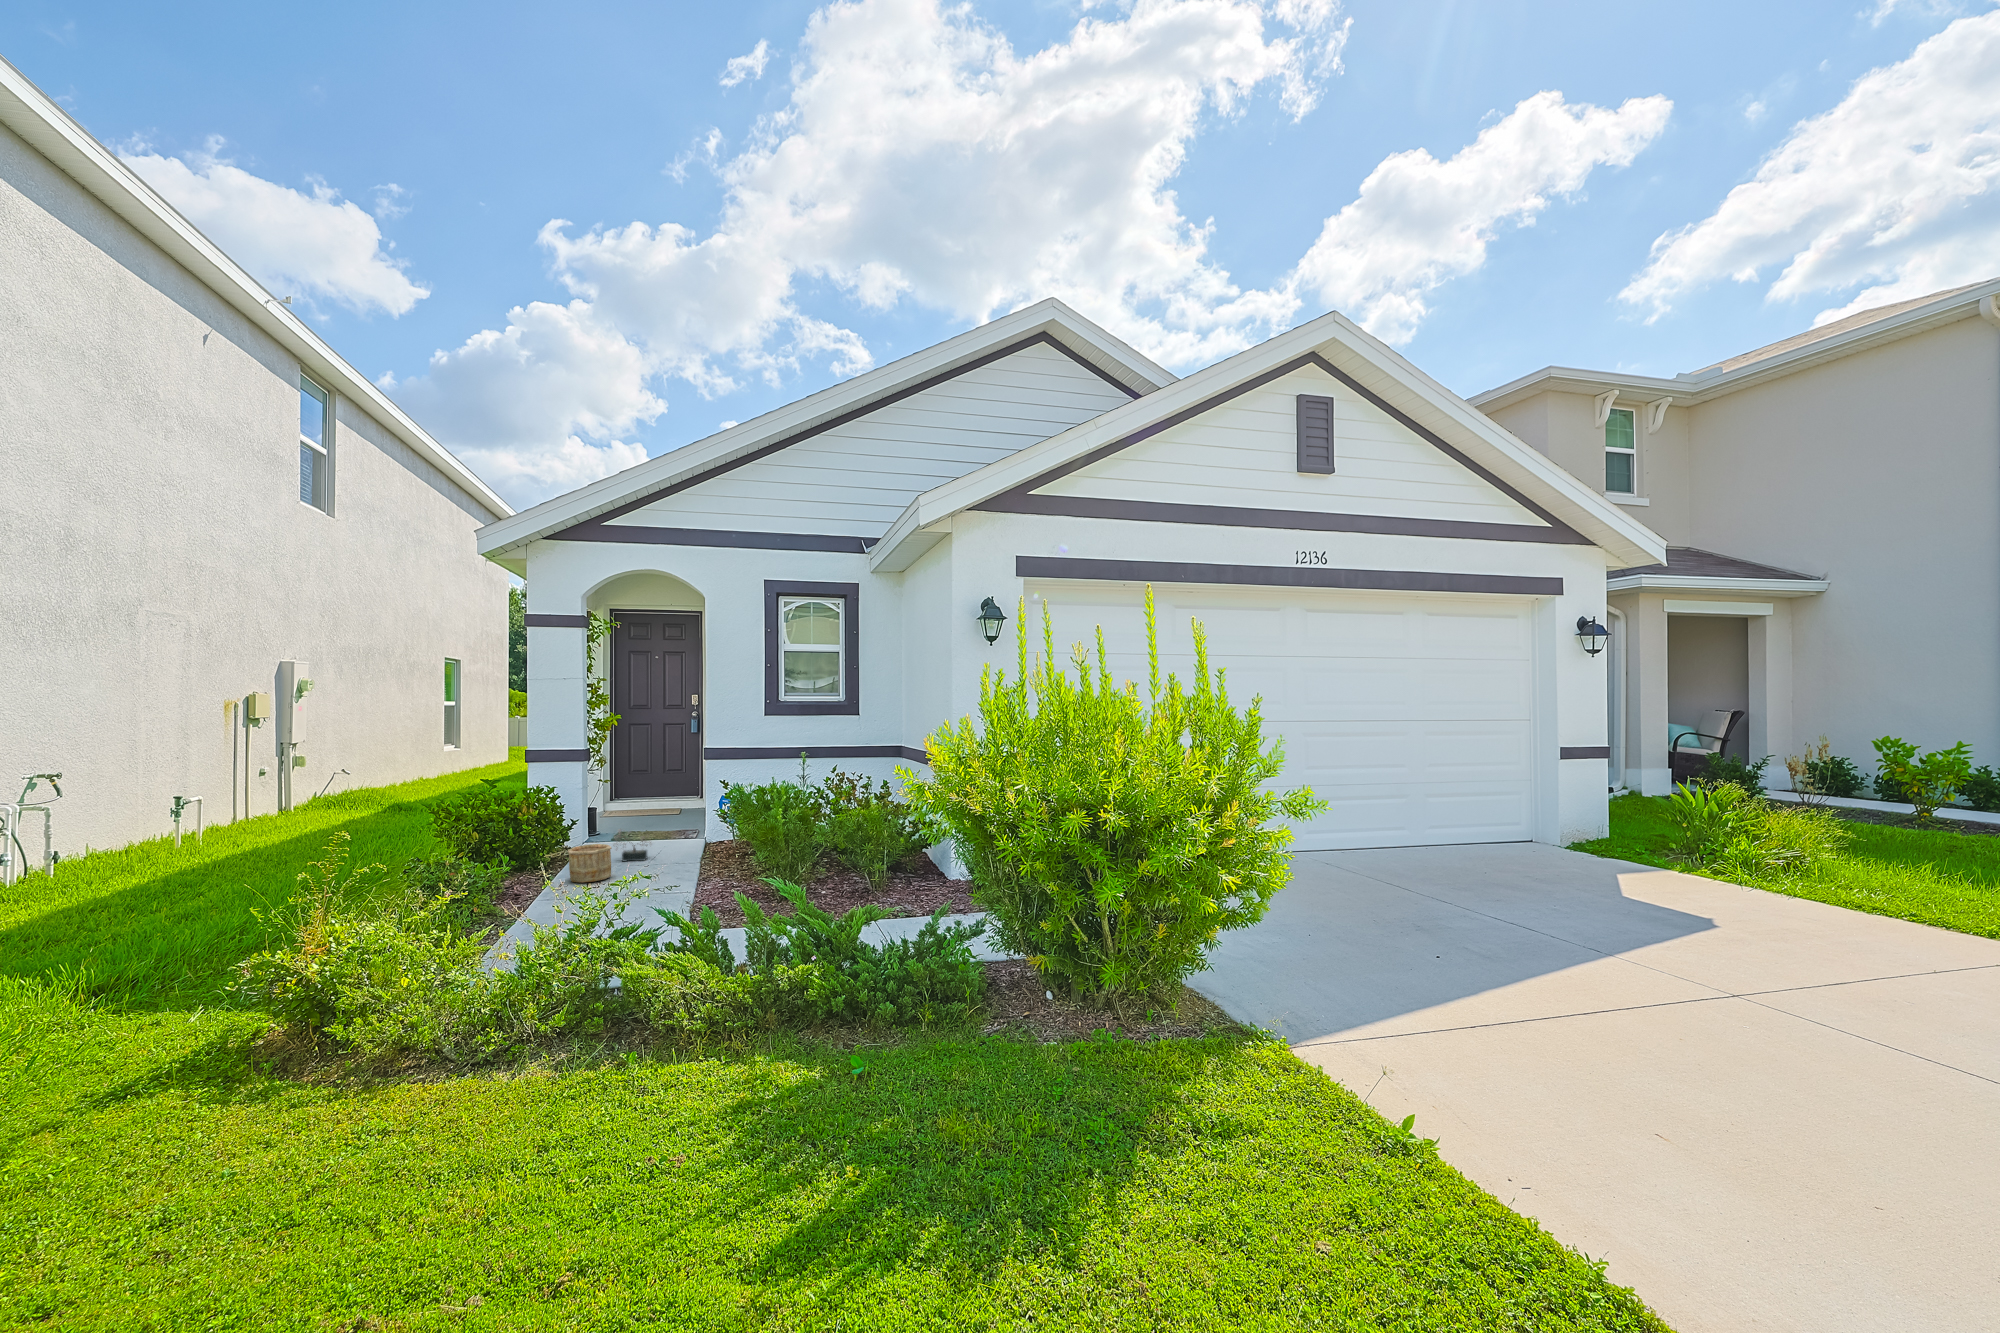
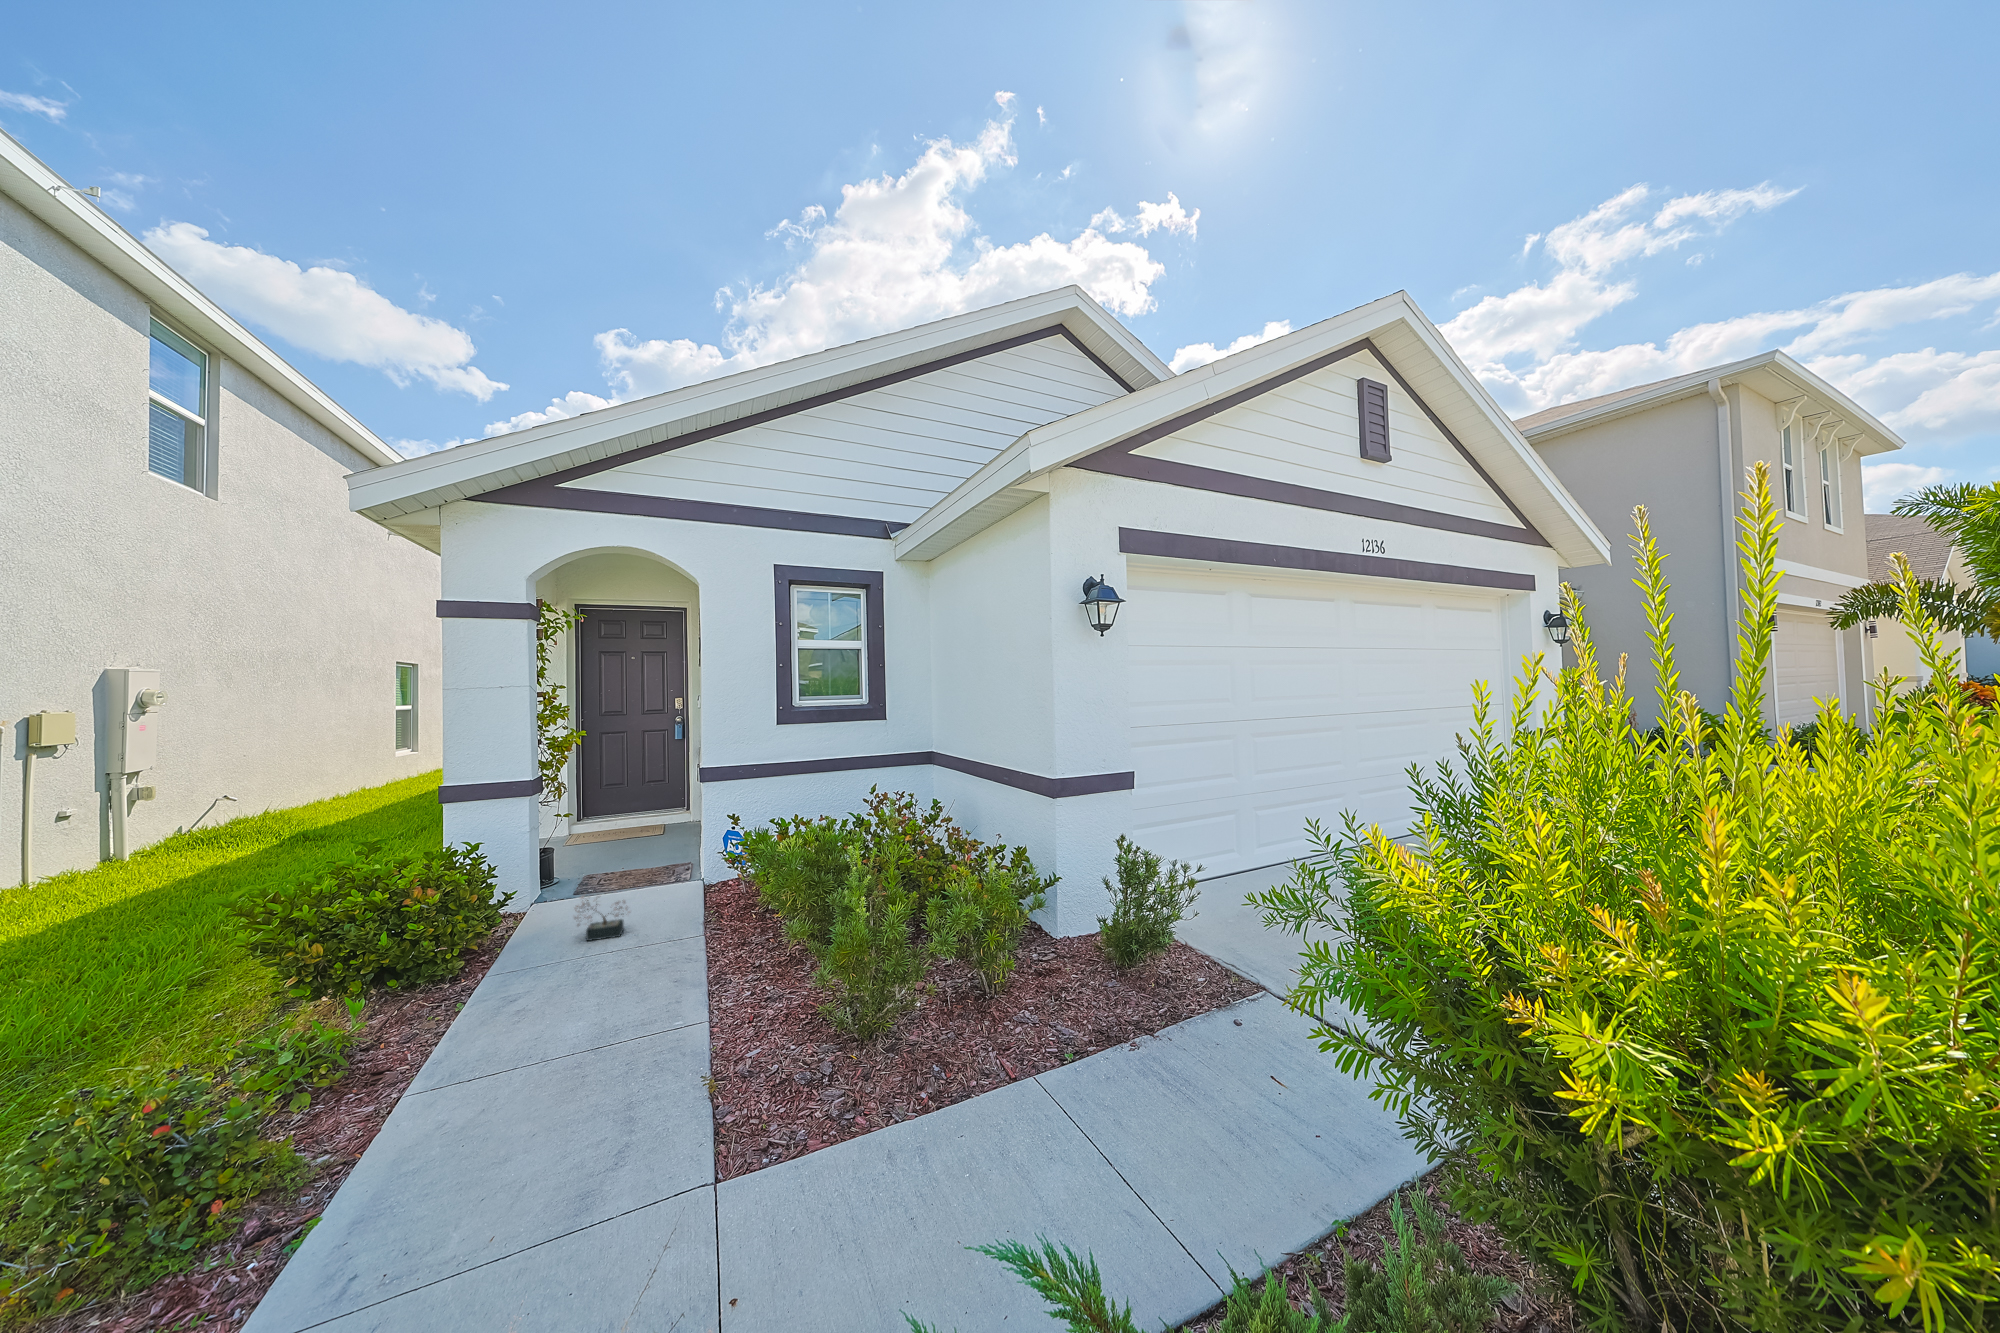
wooden bucket: present [567,844,612,883] -> none [496,933,569,1003]

